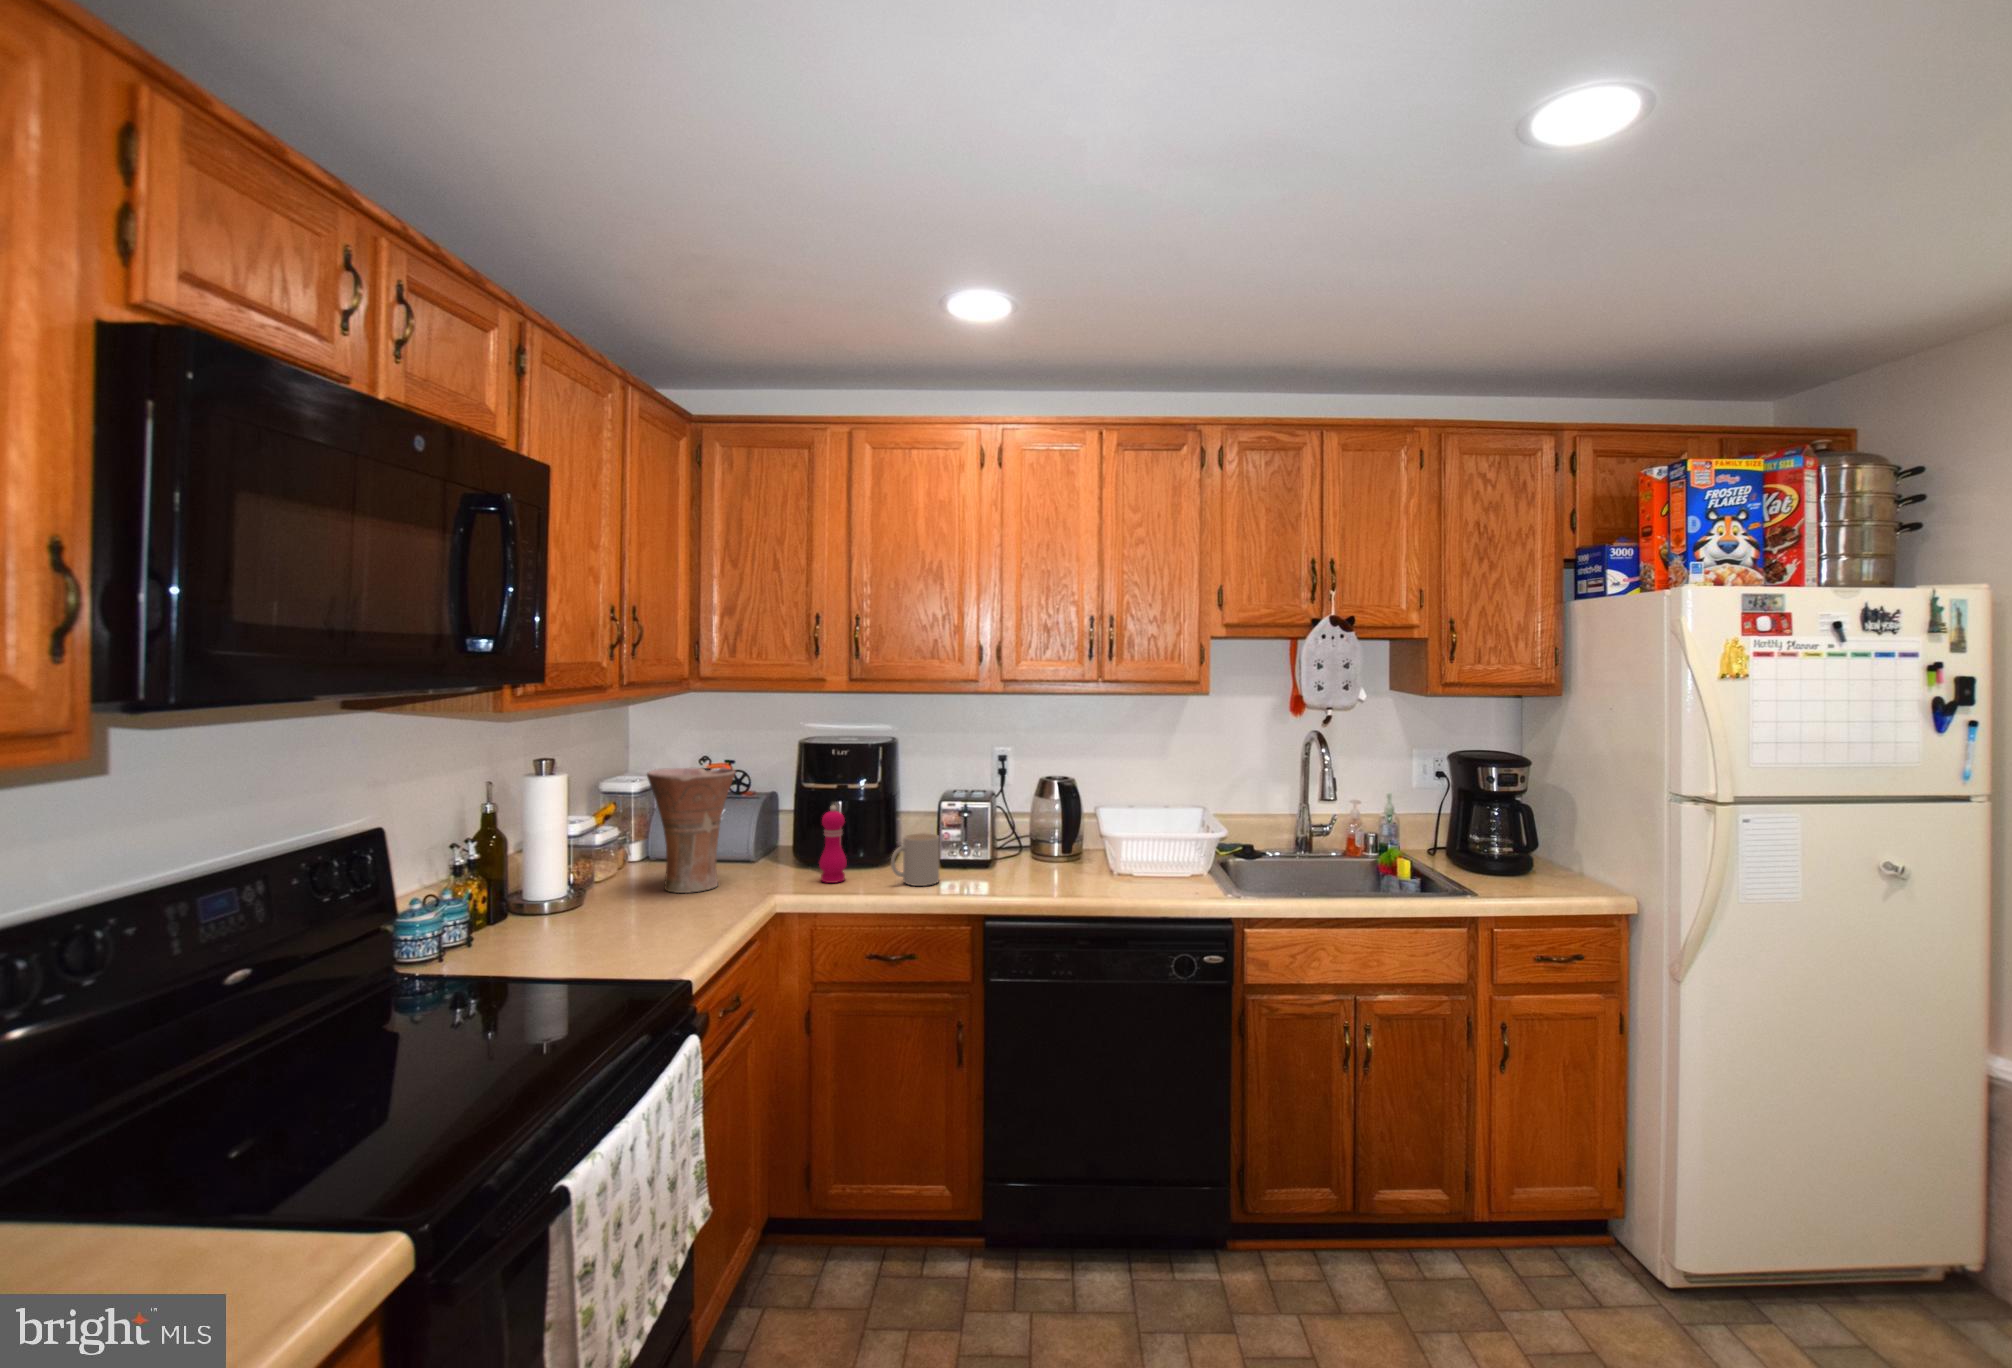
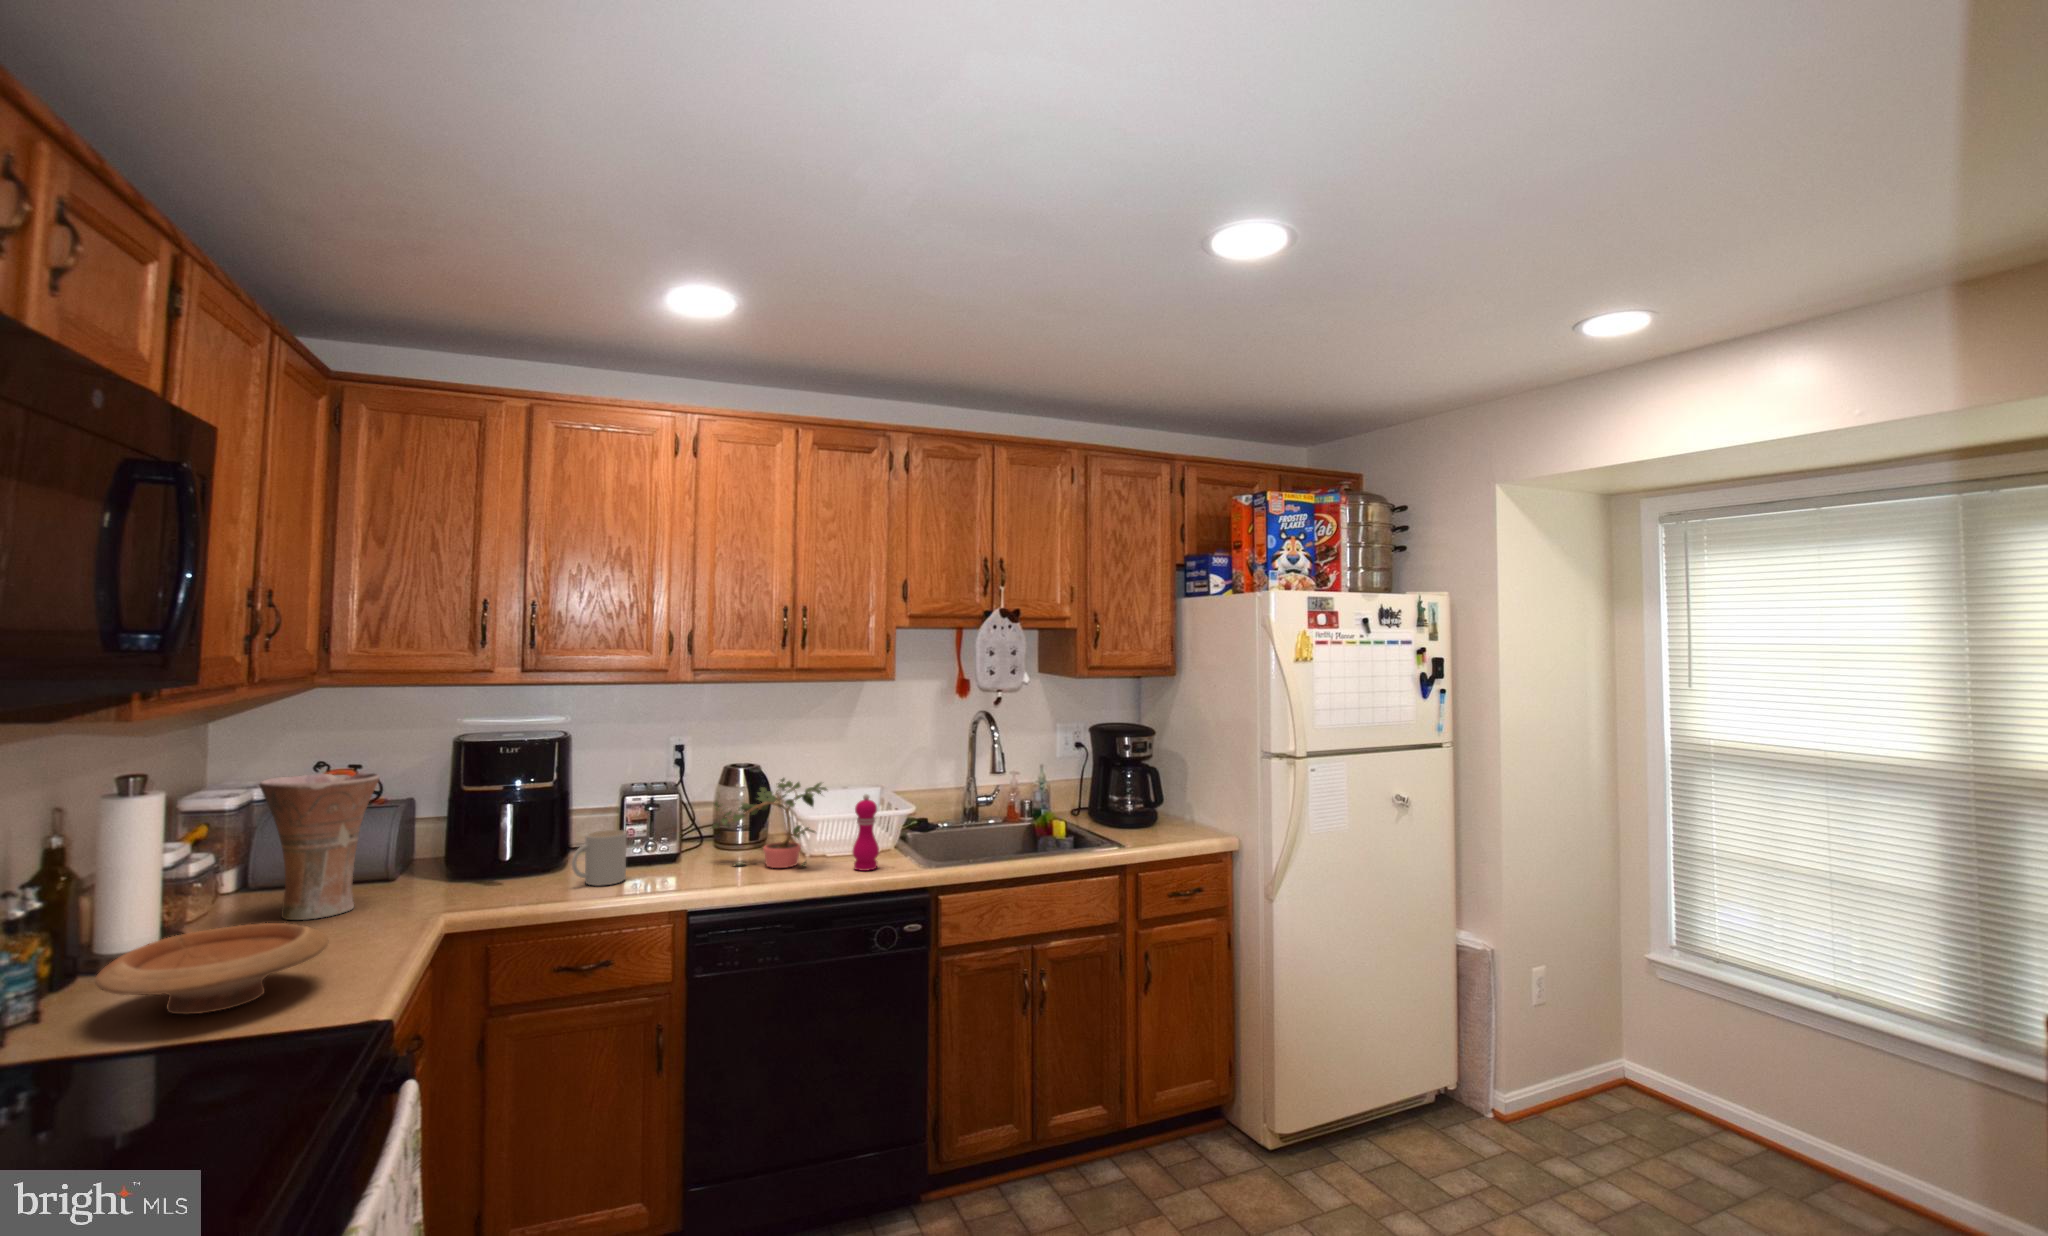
potted plant: none [1019,792,1133,885] -> present [712,778,827,868]
pepper mill: present [819,805,847,883] -> present [852,794,879,871]
wooden bowl: none [508,896,676,968] -> present [95,923,328,1014]

